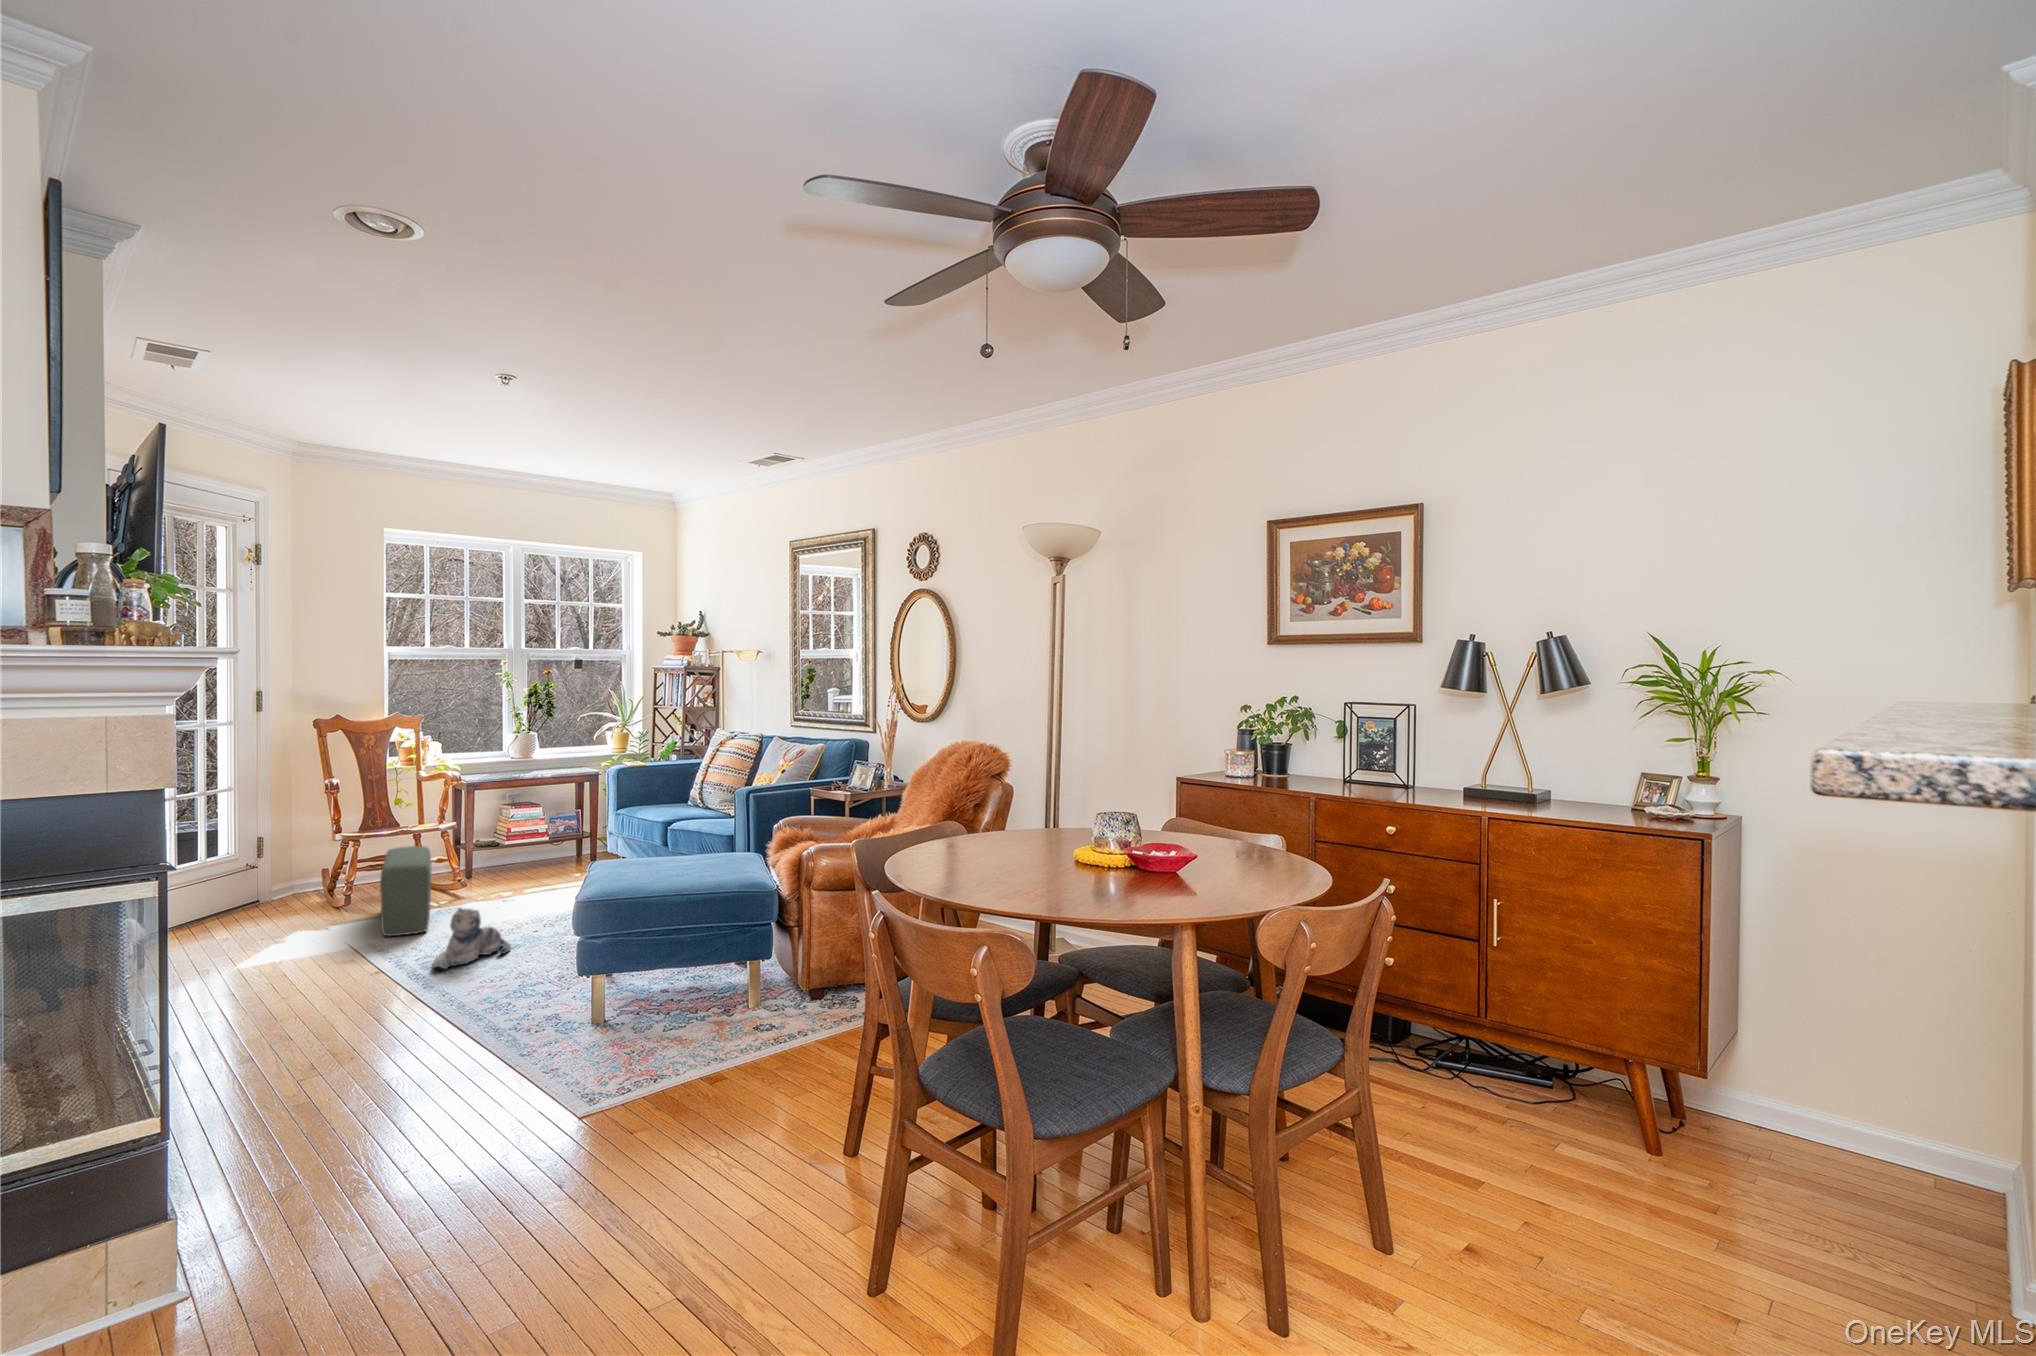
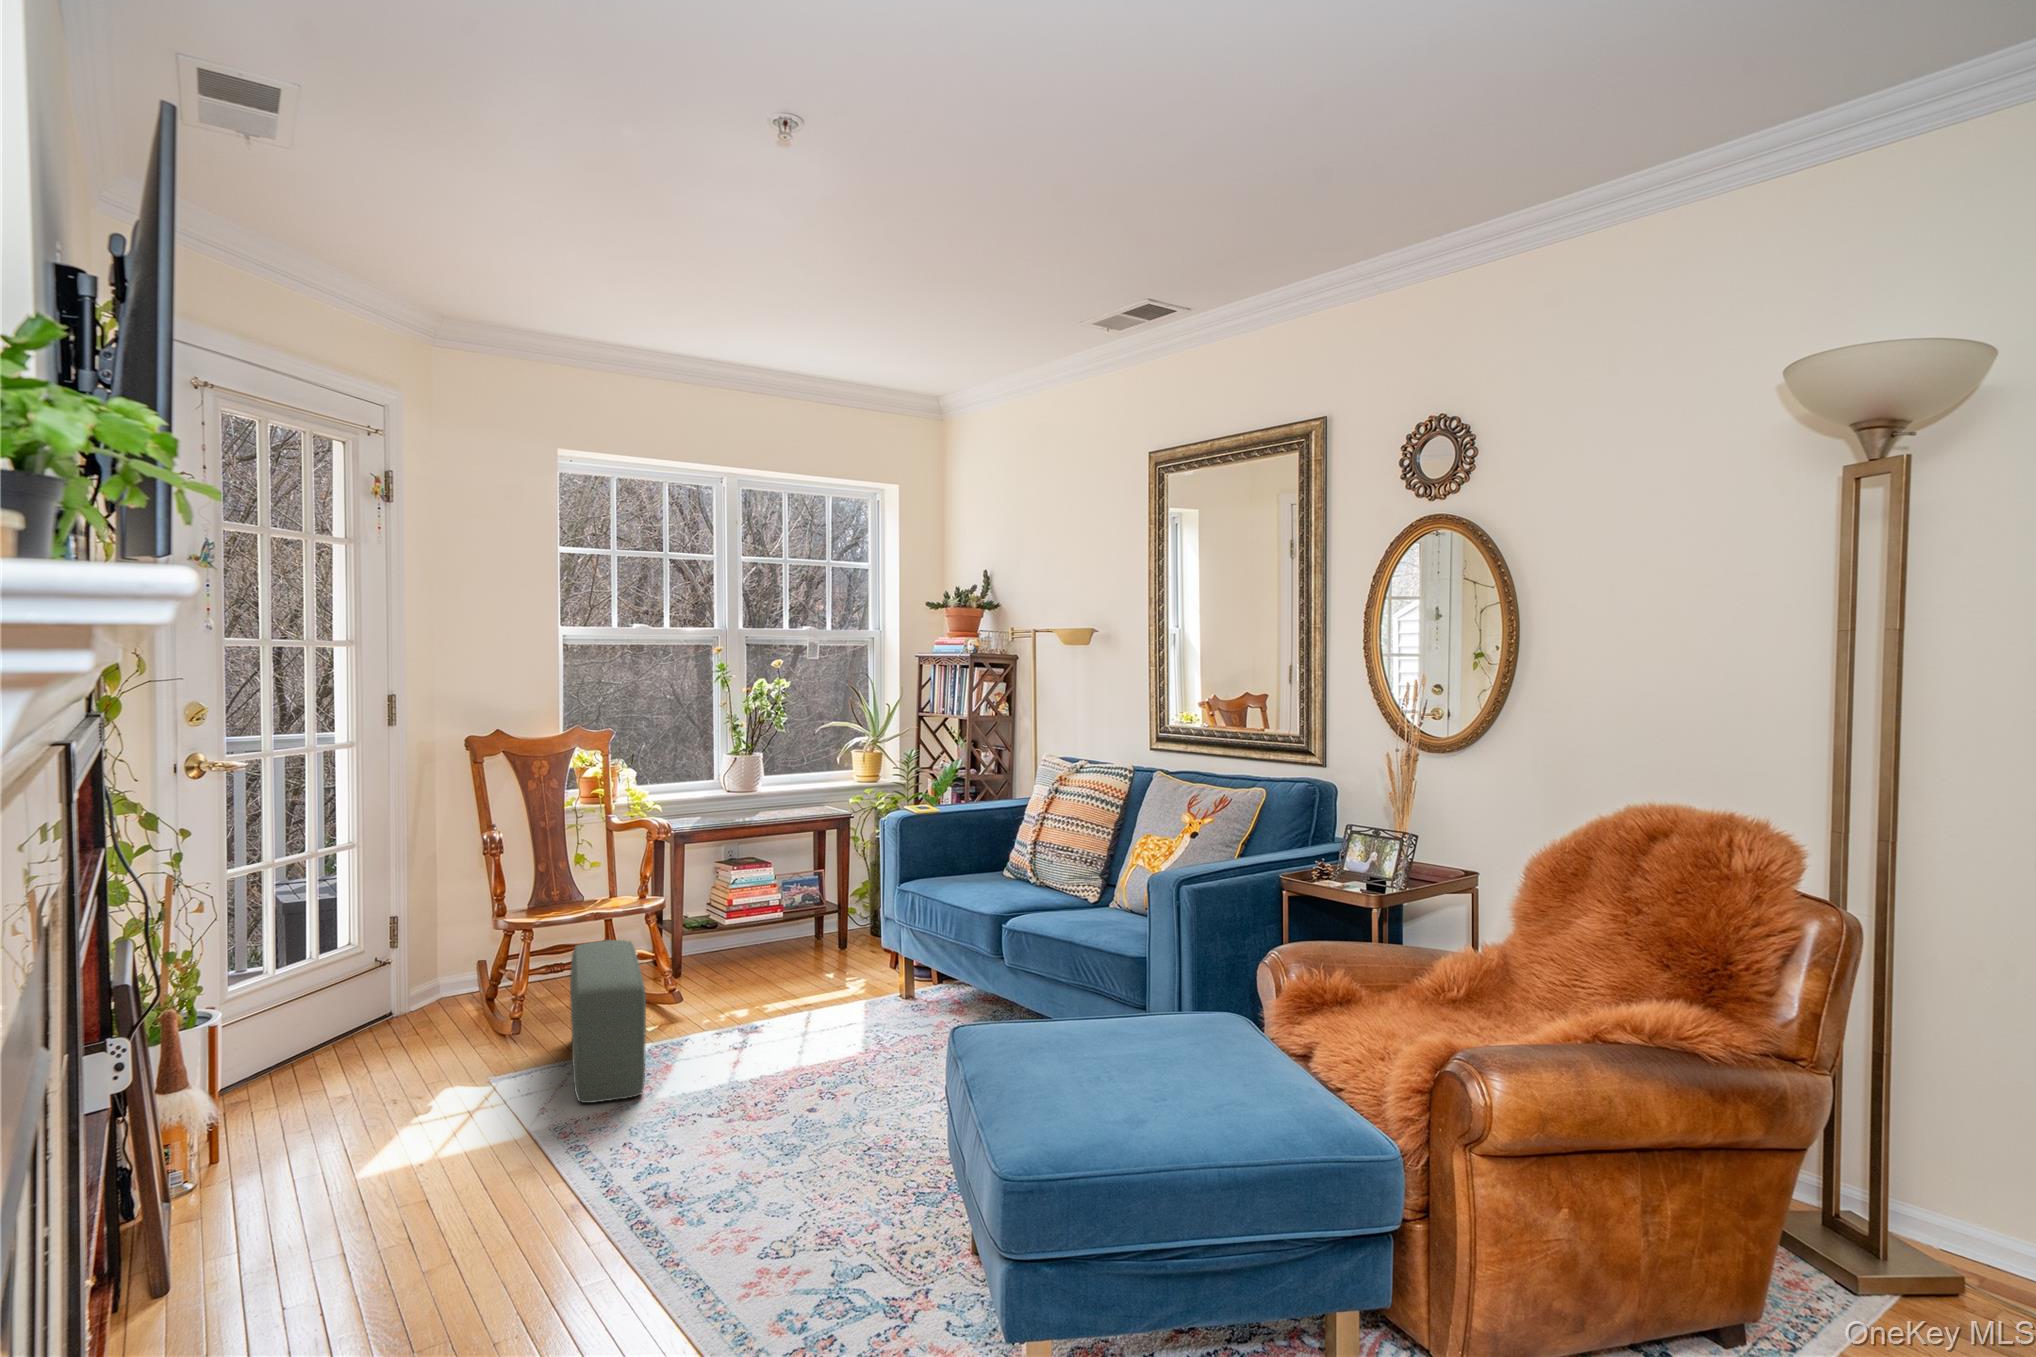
plush toy: present [432,908,510,969] -> none [671,1081,787,1199]

